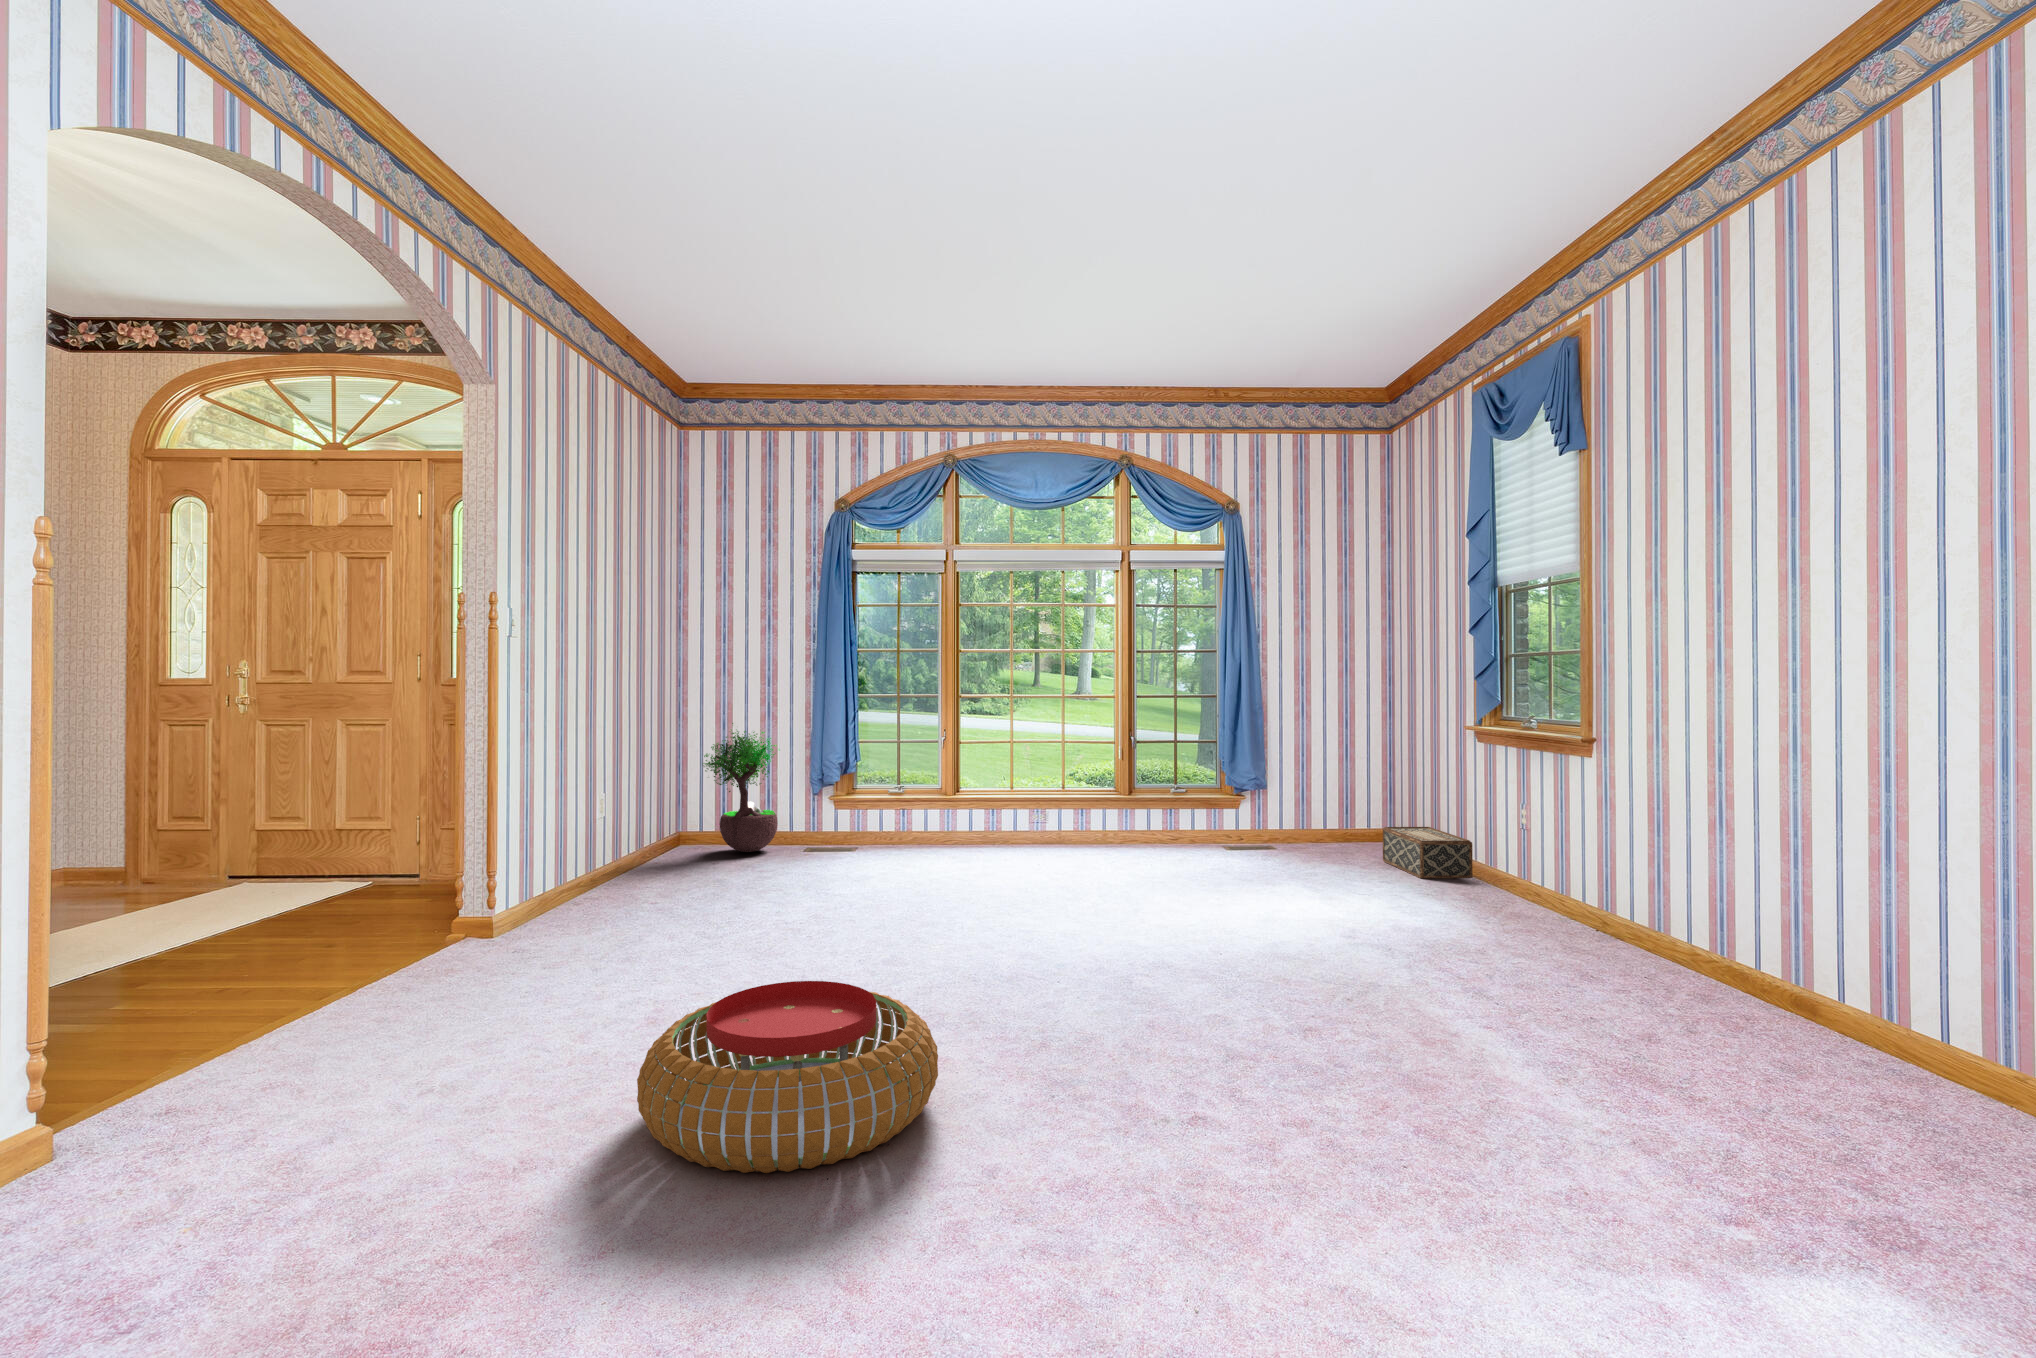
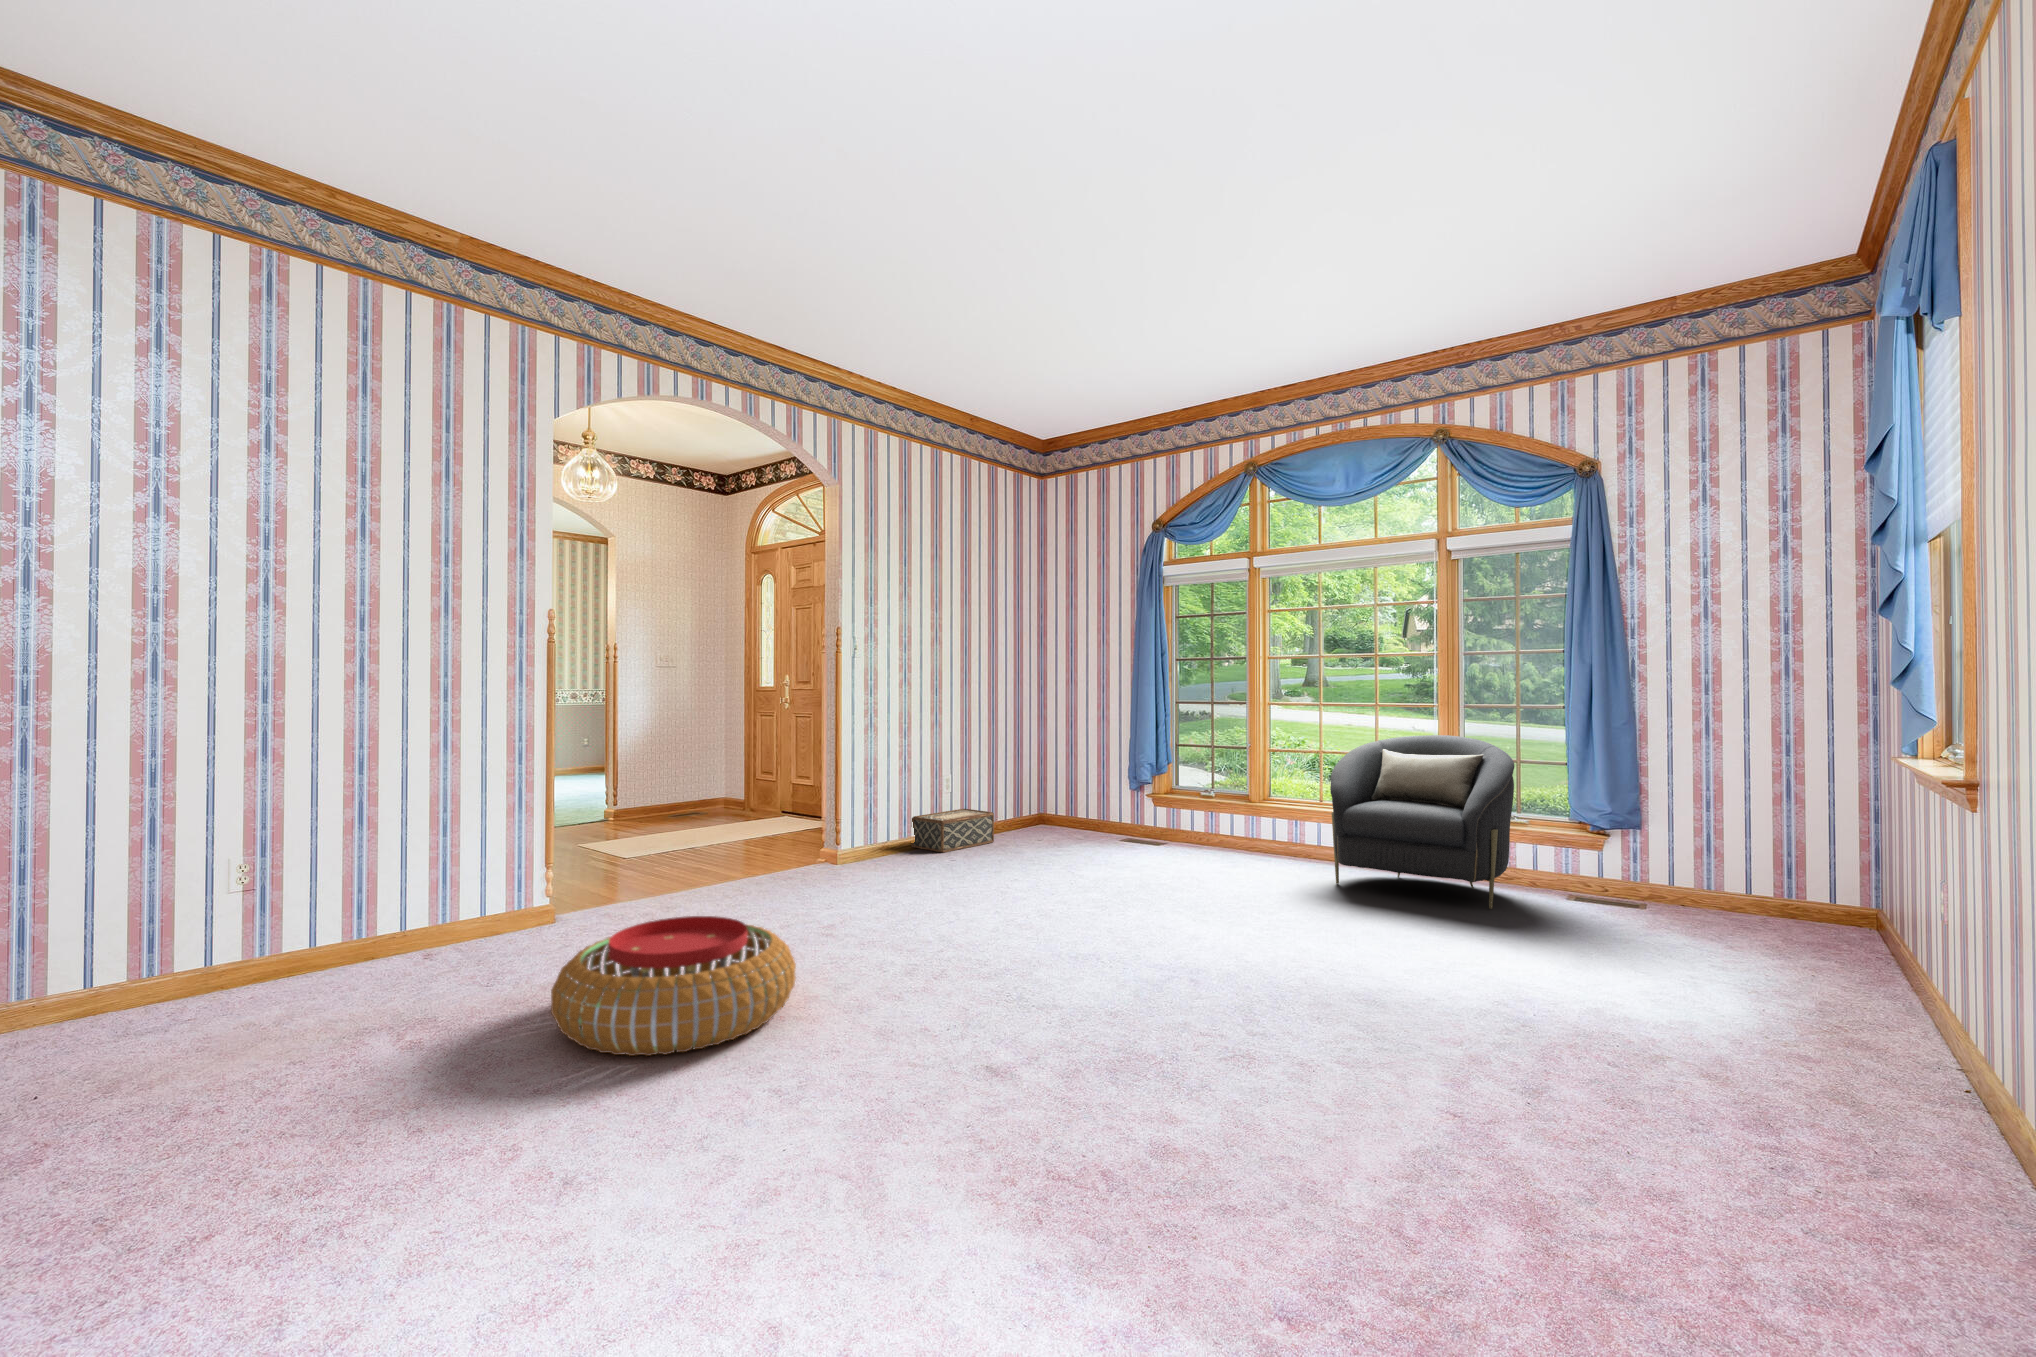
armchair: none [1059,722,1202,863] -> present [1330,735,1514,909]
potted tree: present [703,723,778,852] -> none [1033,722,1104,833]
woven basket: present [1383,827,1473,879] -> present [911,809,994,853]

